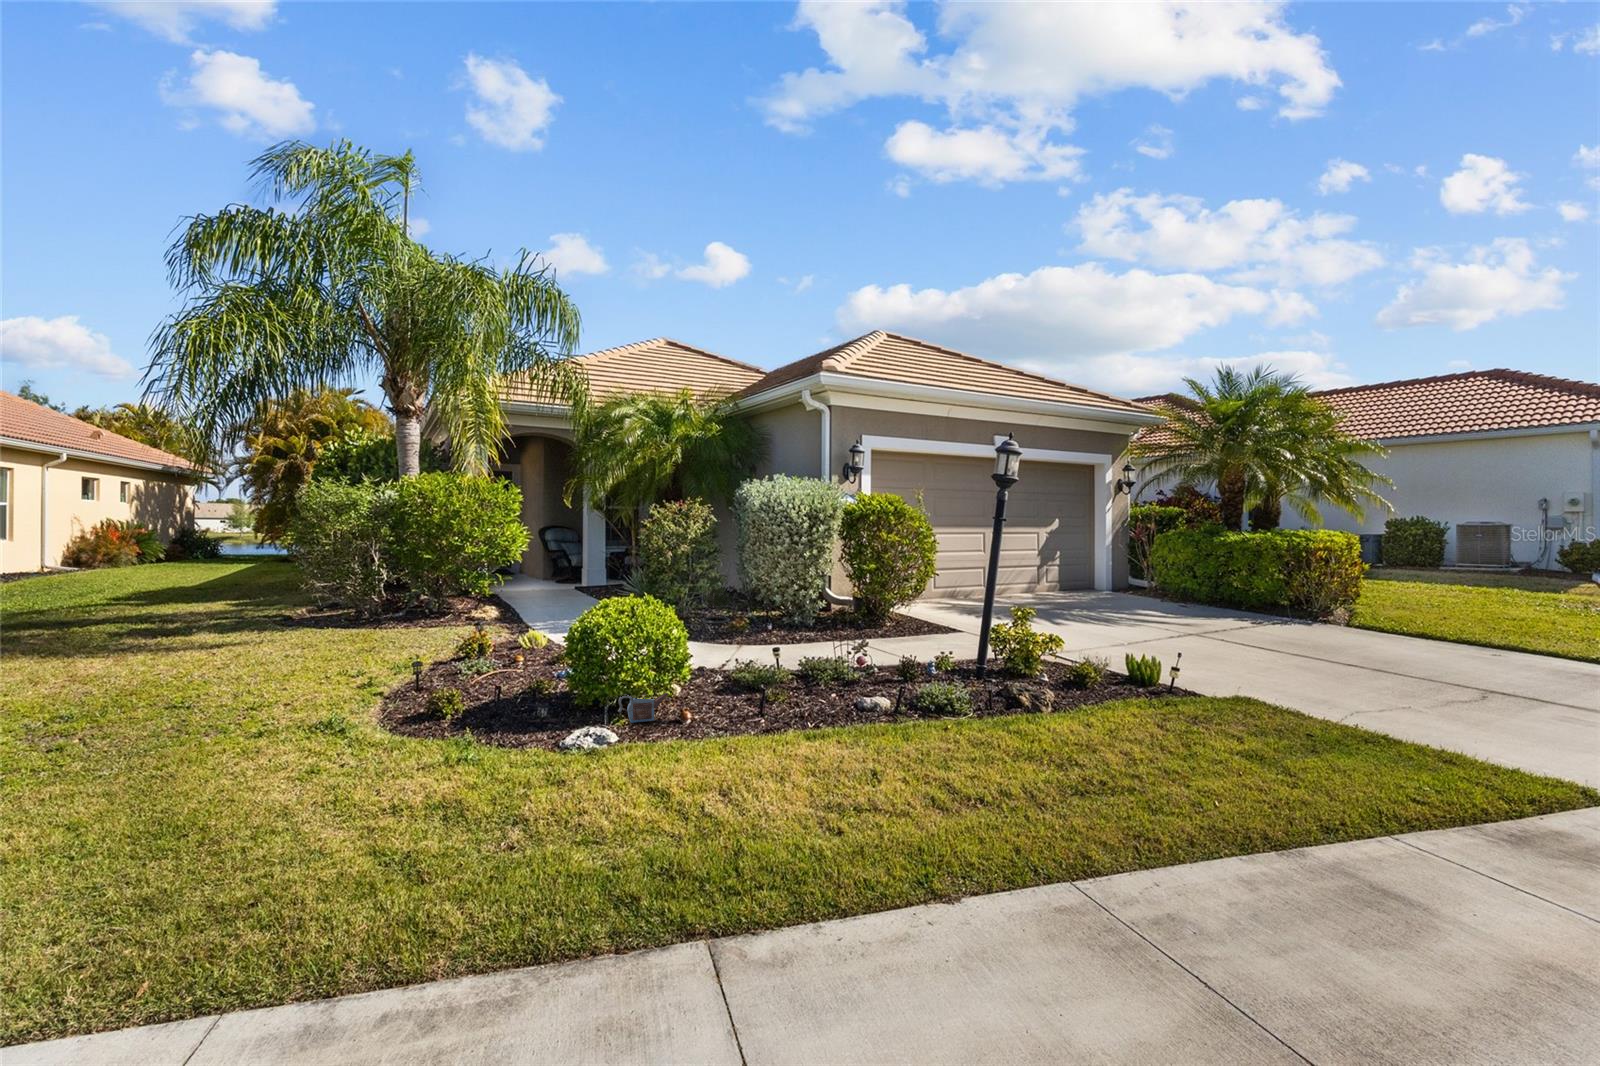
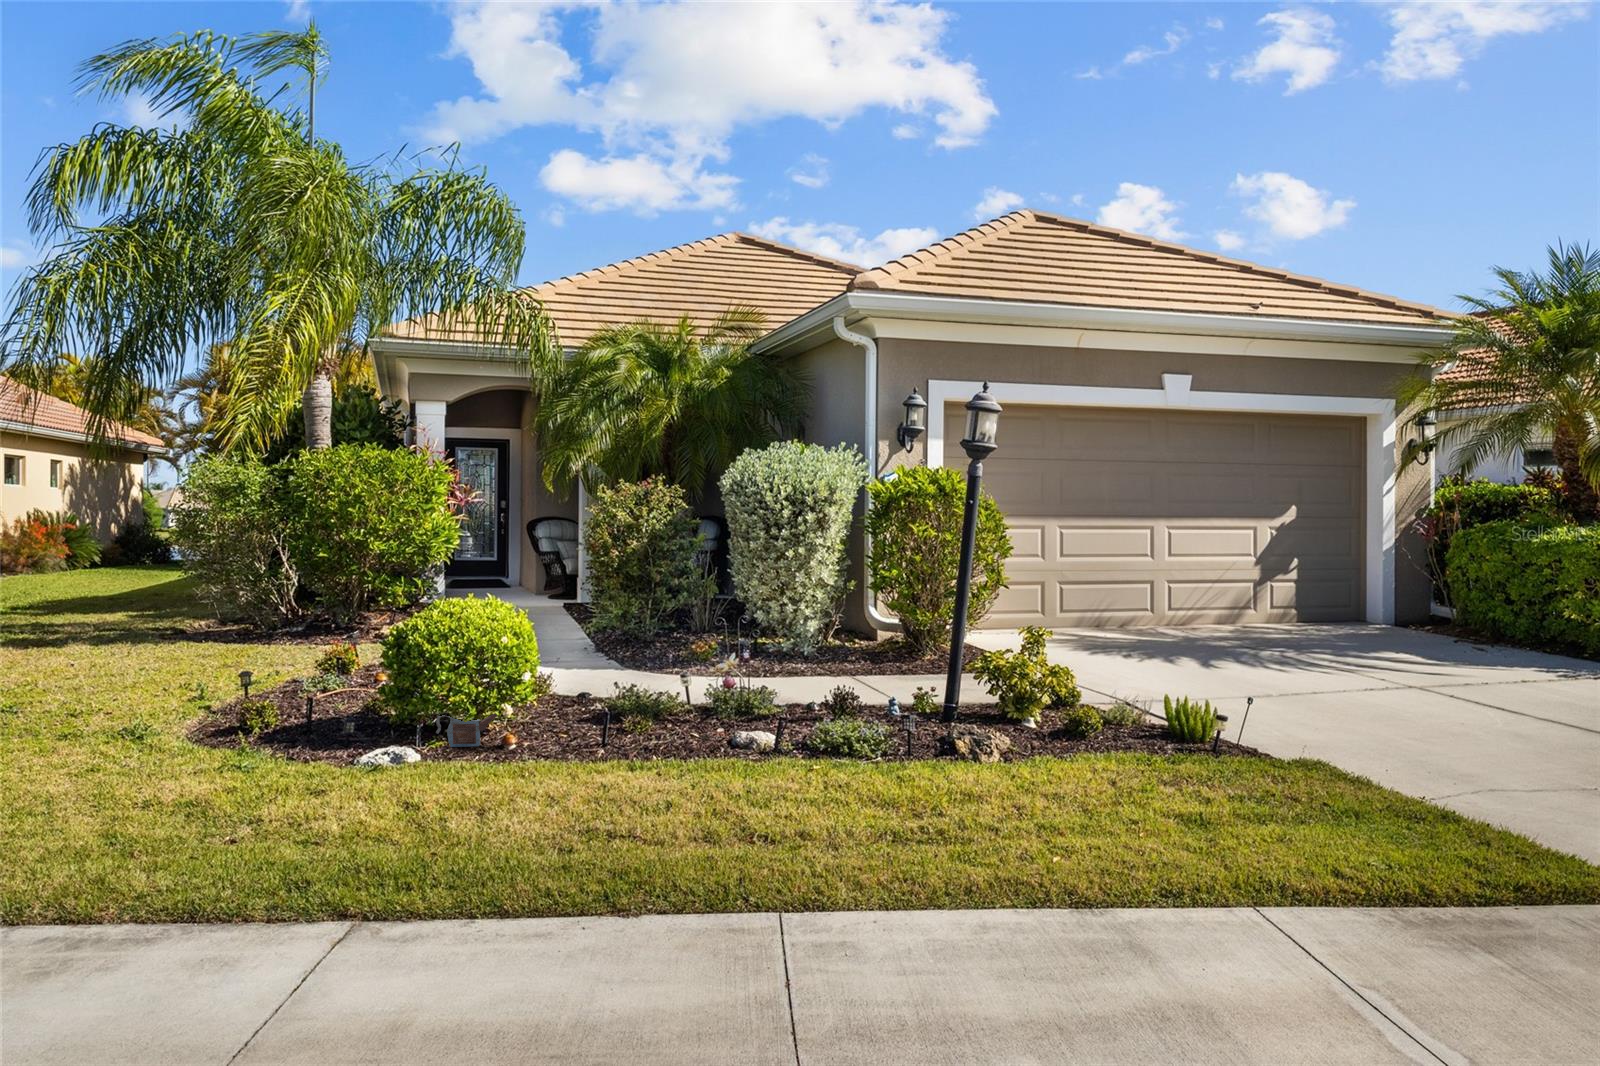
potted tree: present [703,579,730,623] -> none [672,580,715,651]

